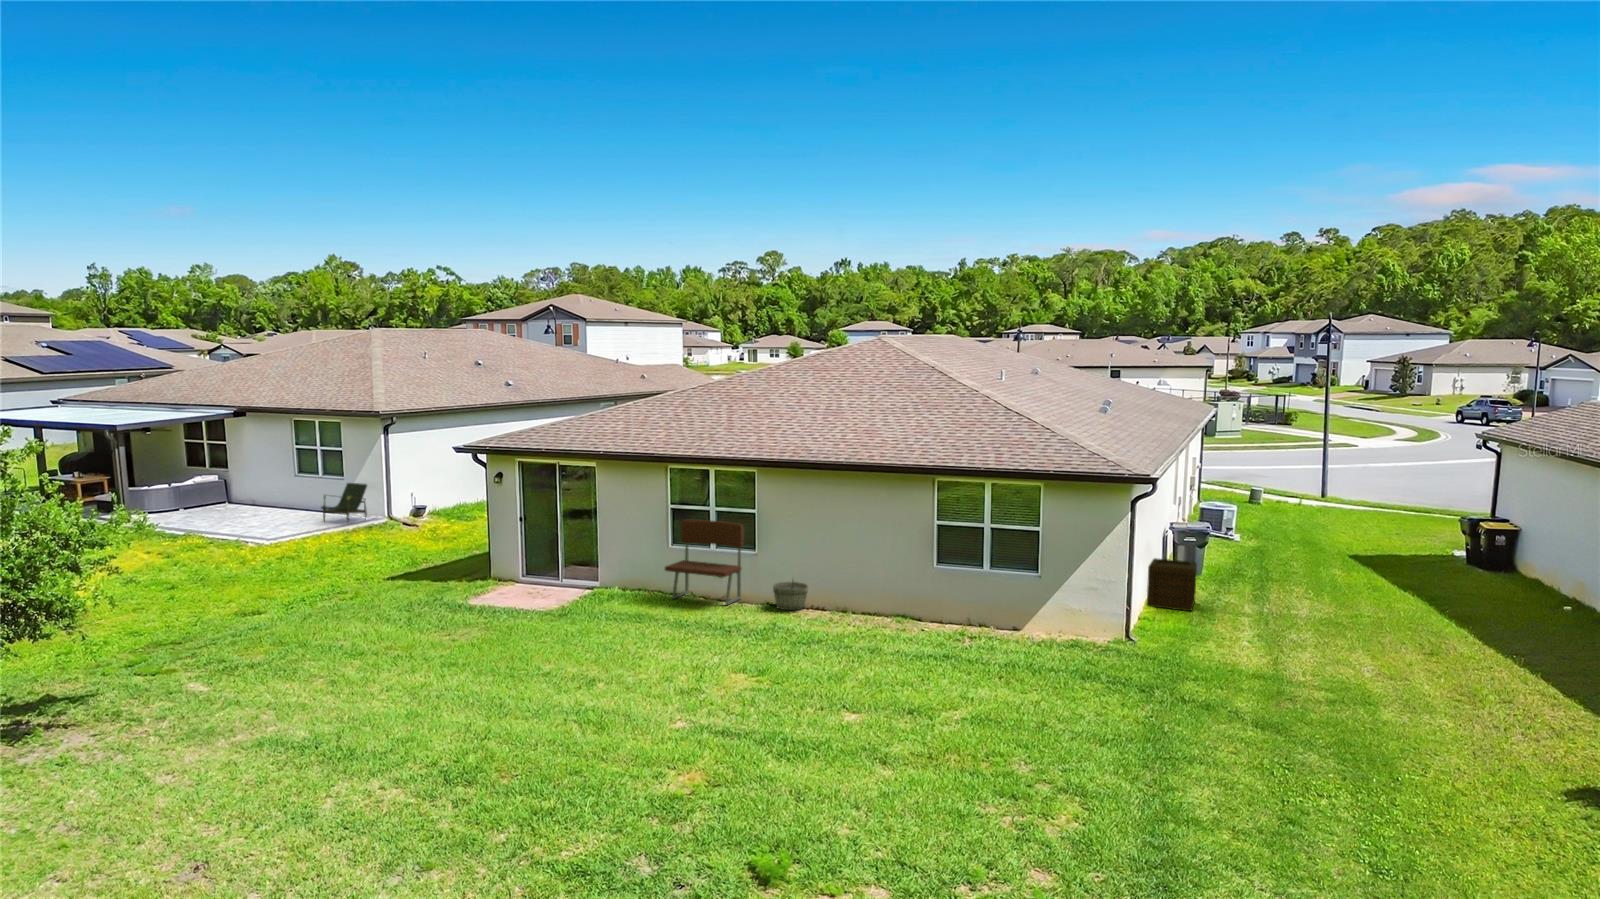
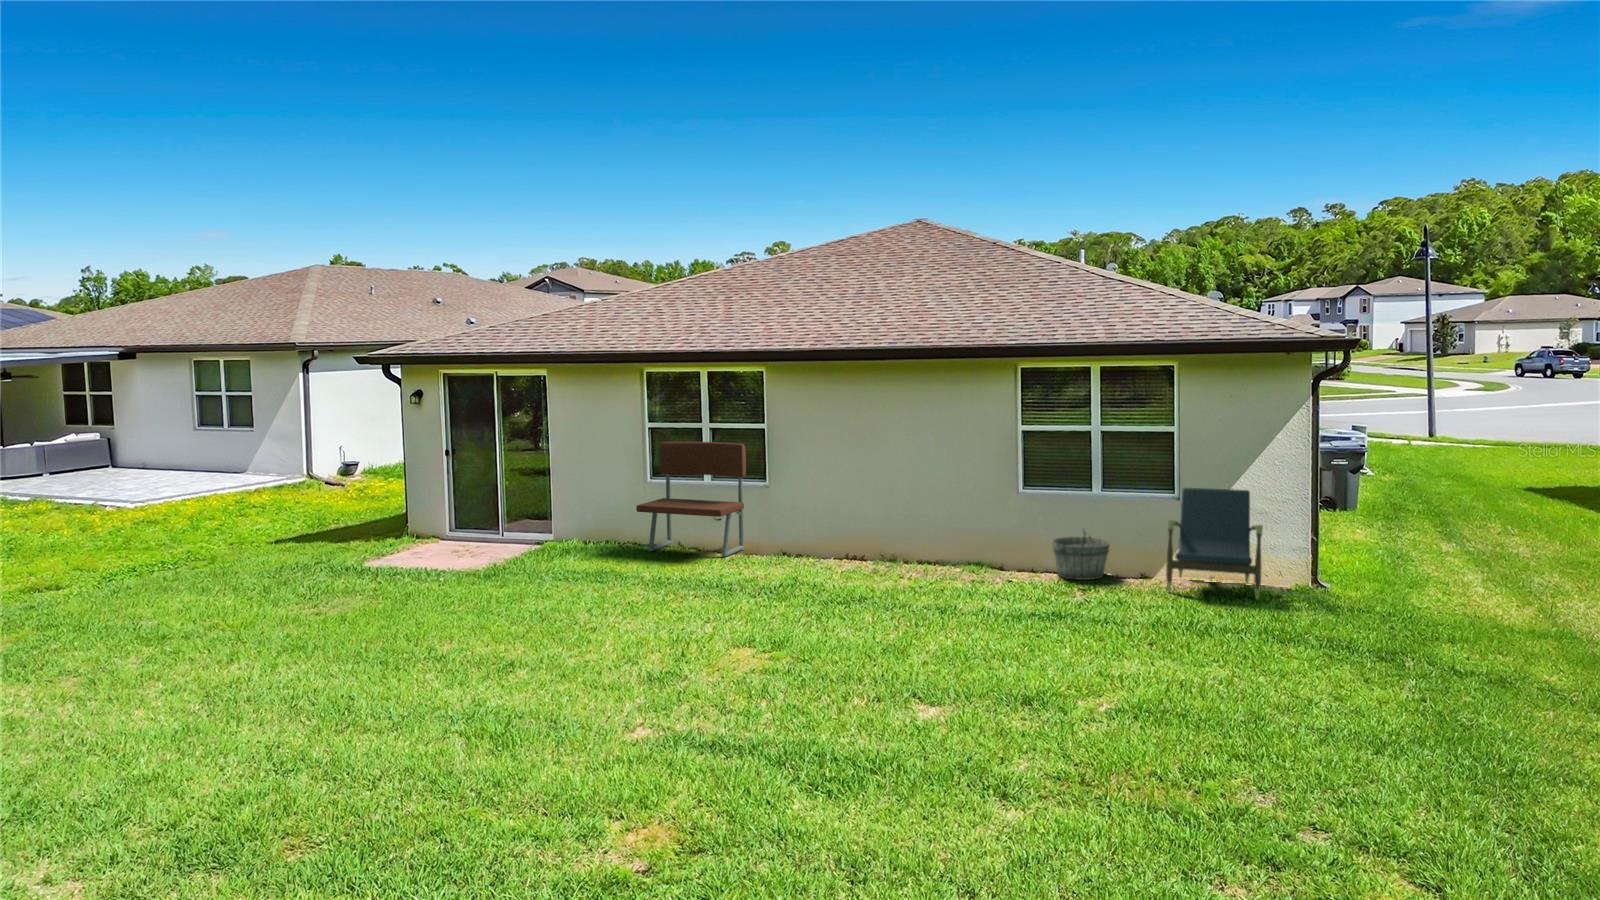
lounge chair: present [321,483,367,523] -> present [1166,488,1263,600]
wooden crate: present [1147,558,1197,611] -> none [1313,480,1385,549]
wooden bucket: present [773,581,808,610] -> present [1052,532,1110,580]

